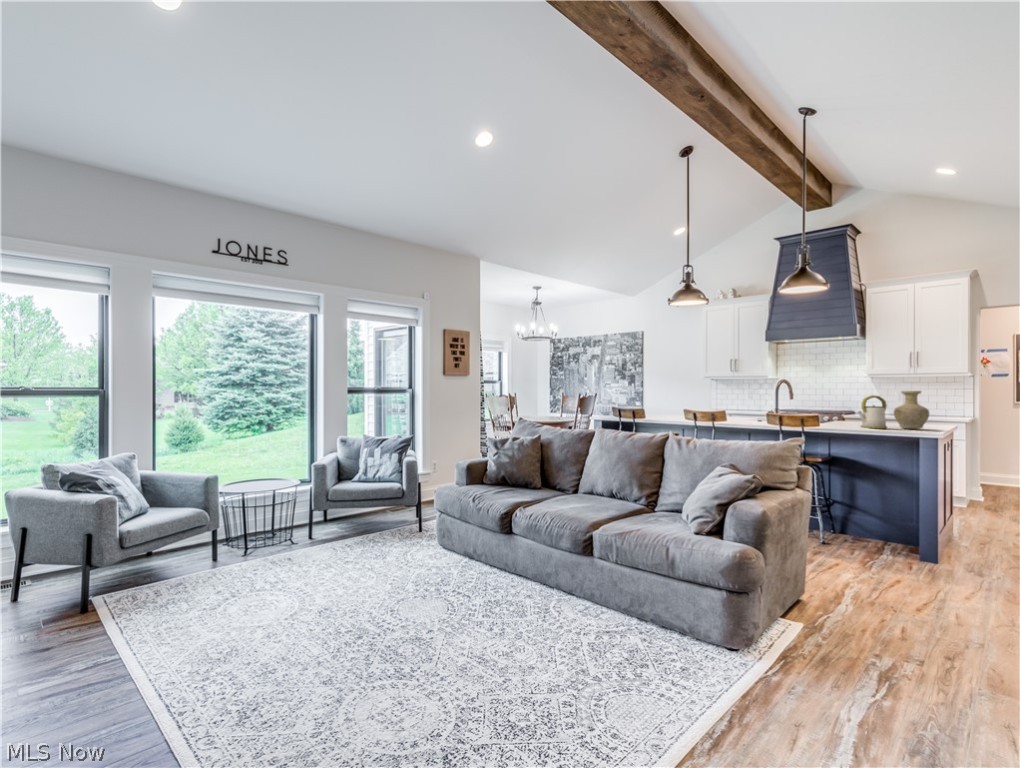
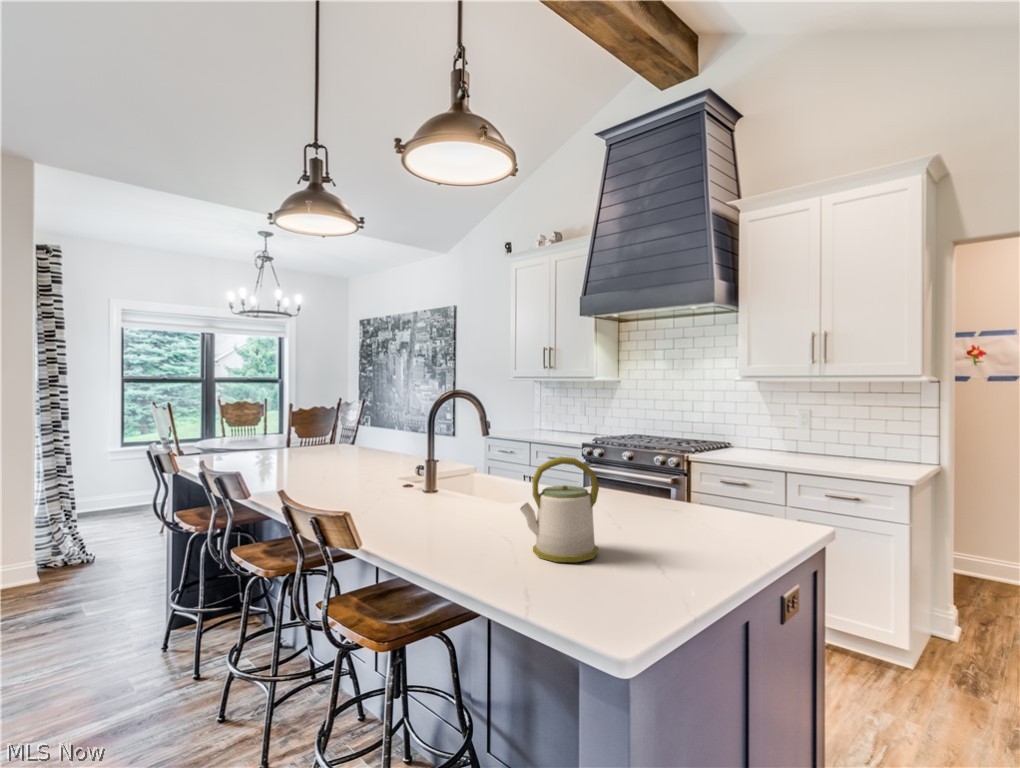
vase: present [894,391,929,429] -> none [646,438,731,553]

